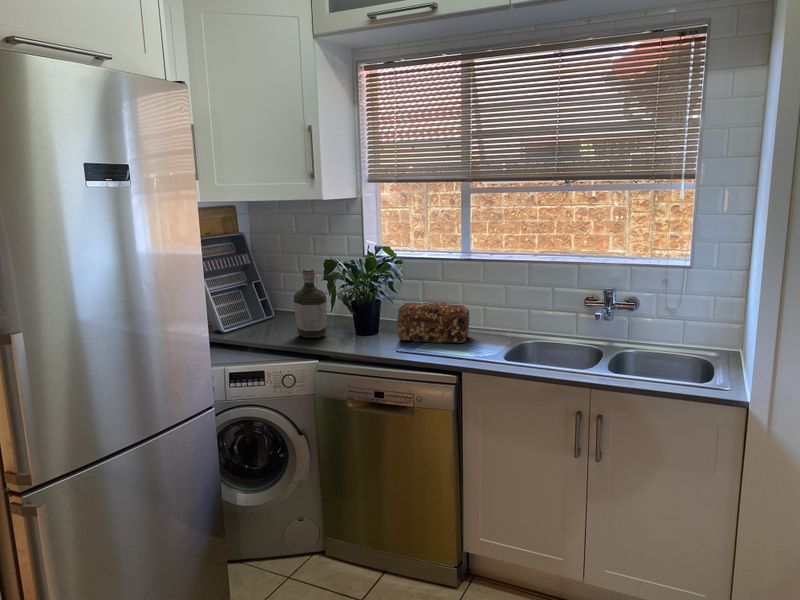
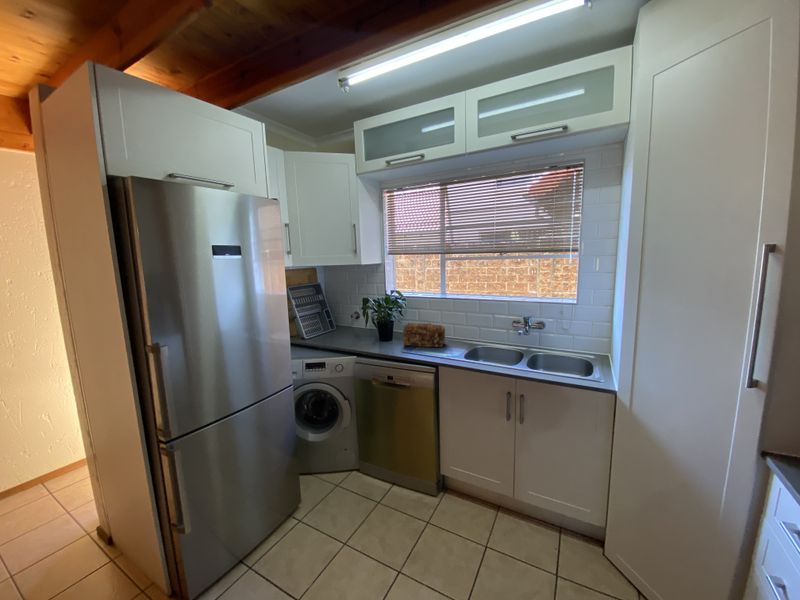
bottle: present [294,269,327,338] -> none [344,304,363,343]

